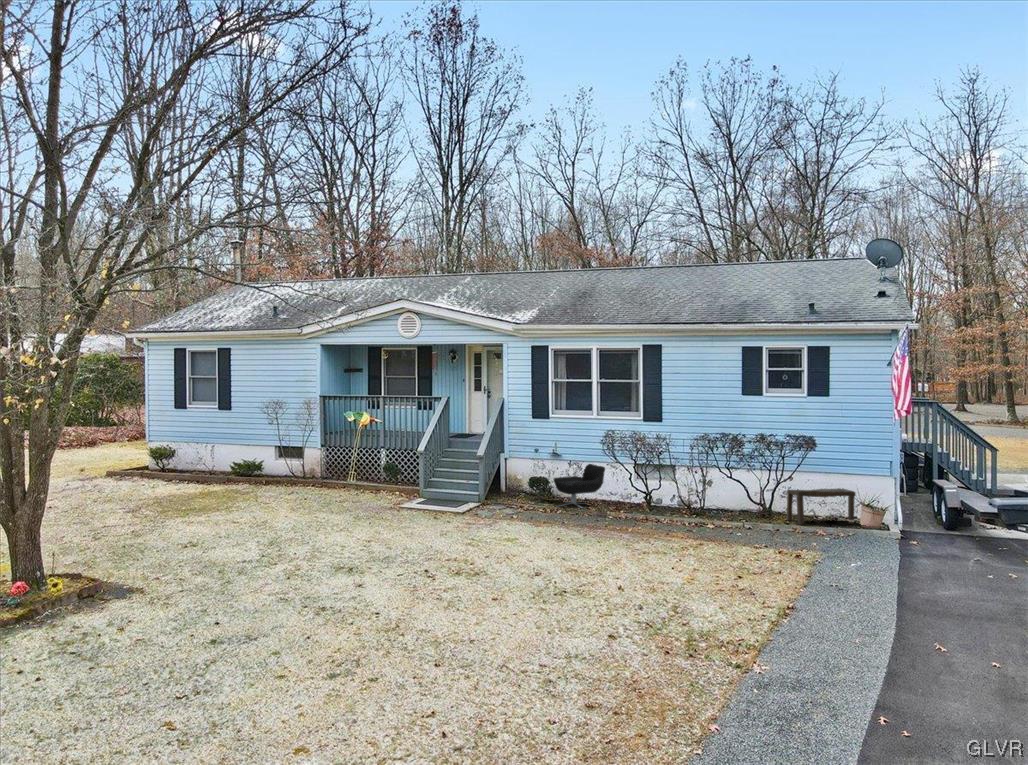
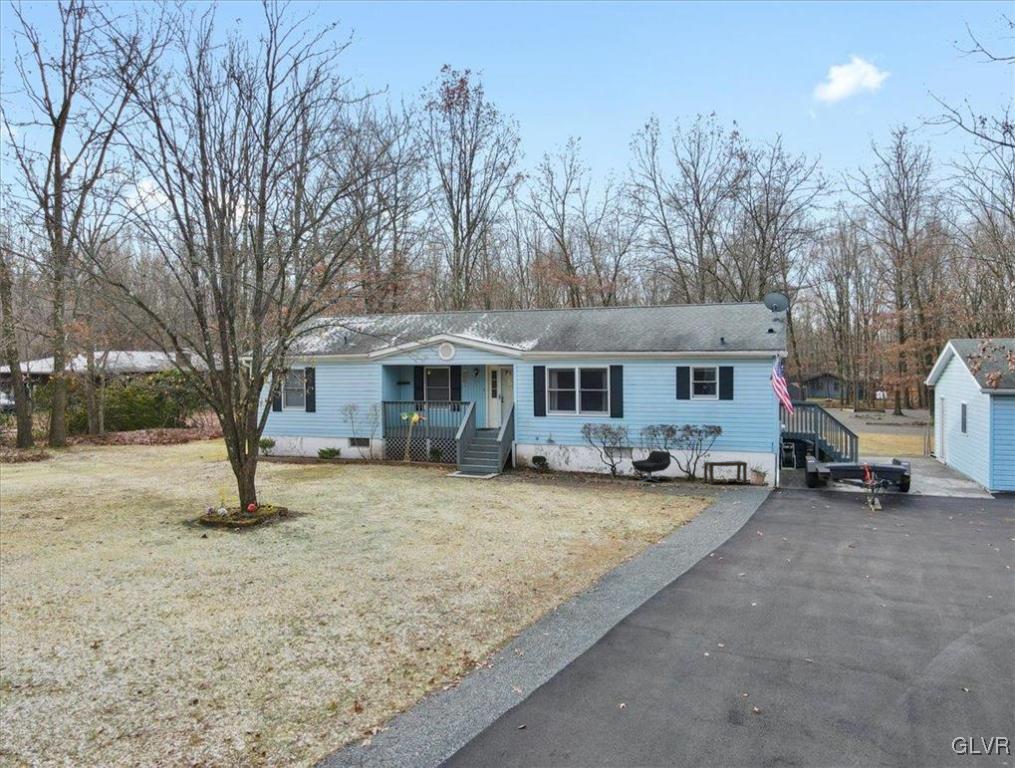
lounge chair: present [554,464,605,508] -> present [632,450,671,480]

